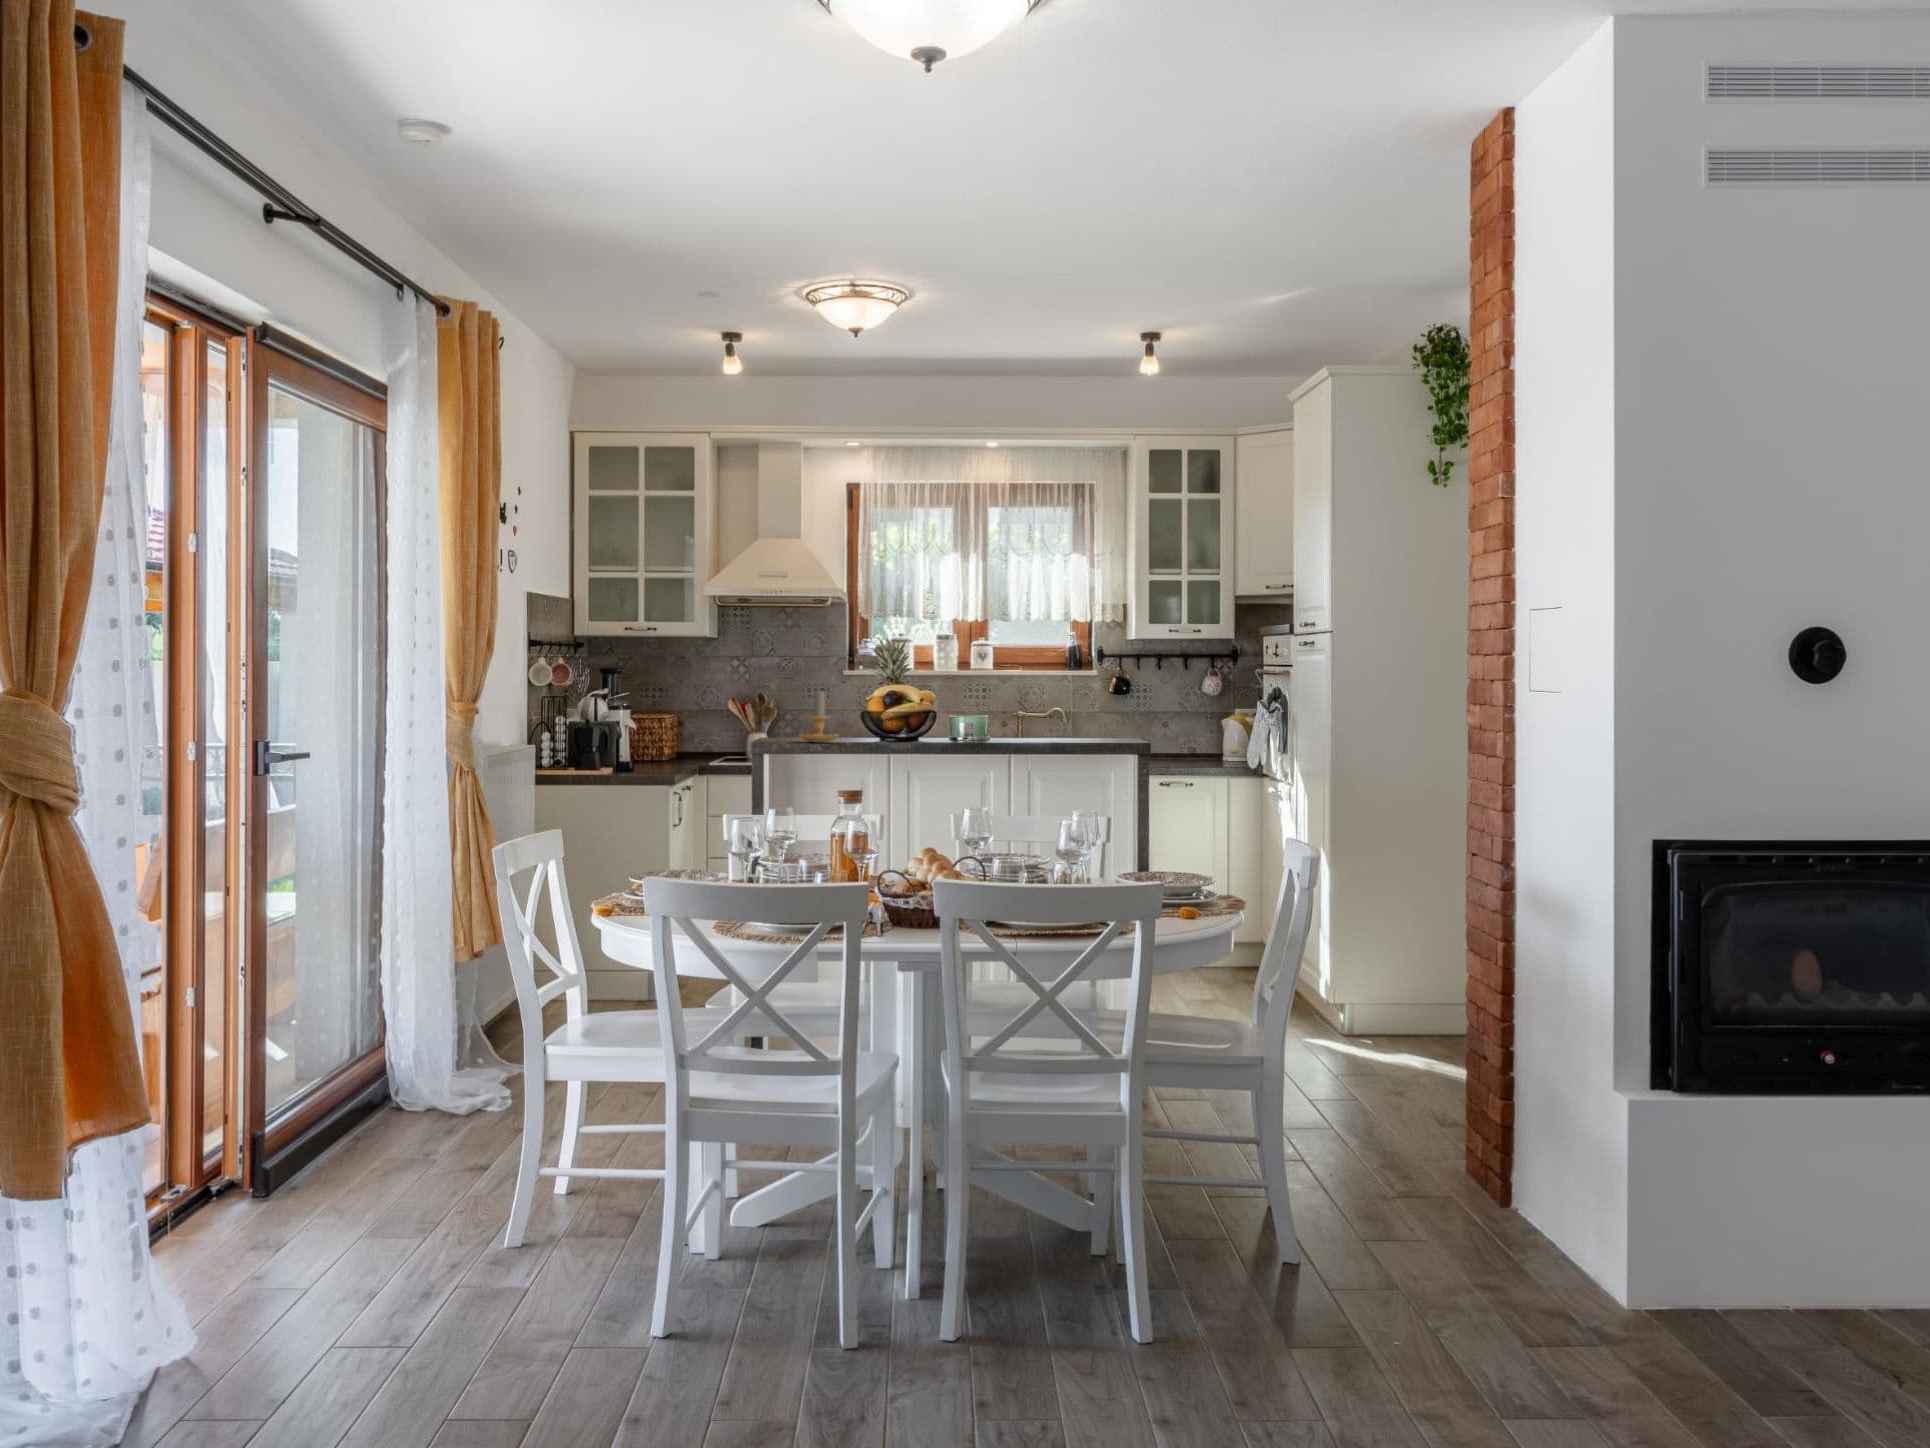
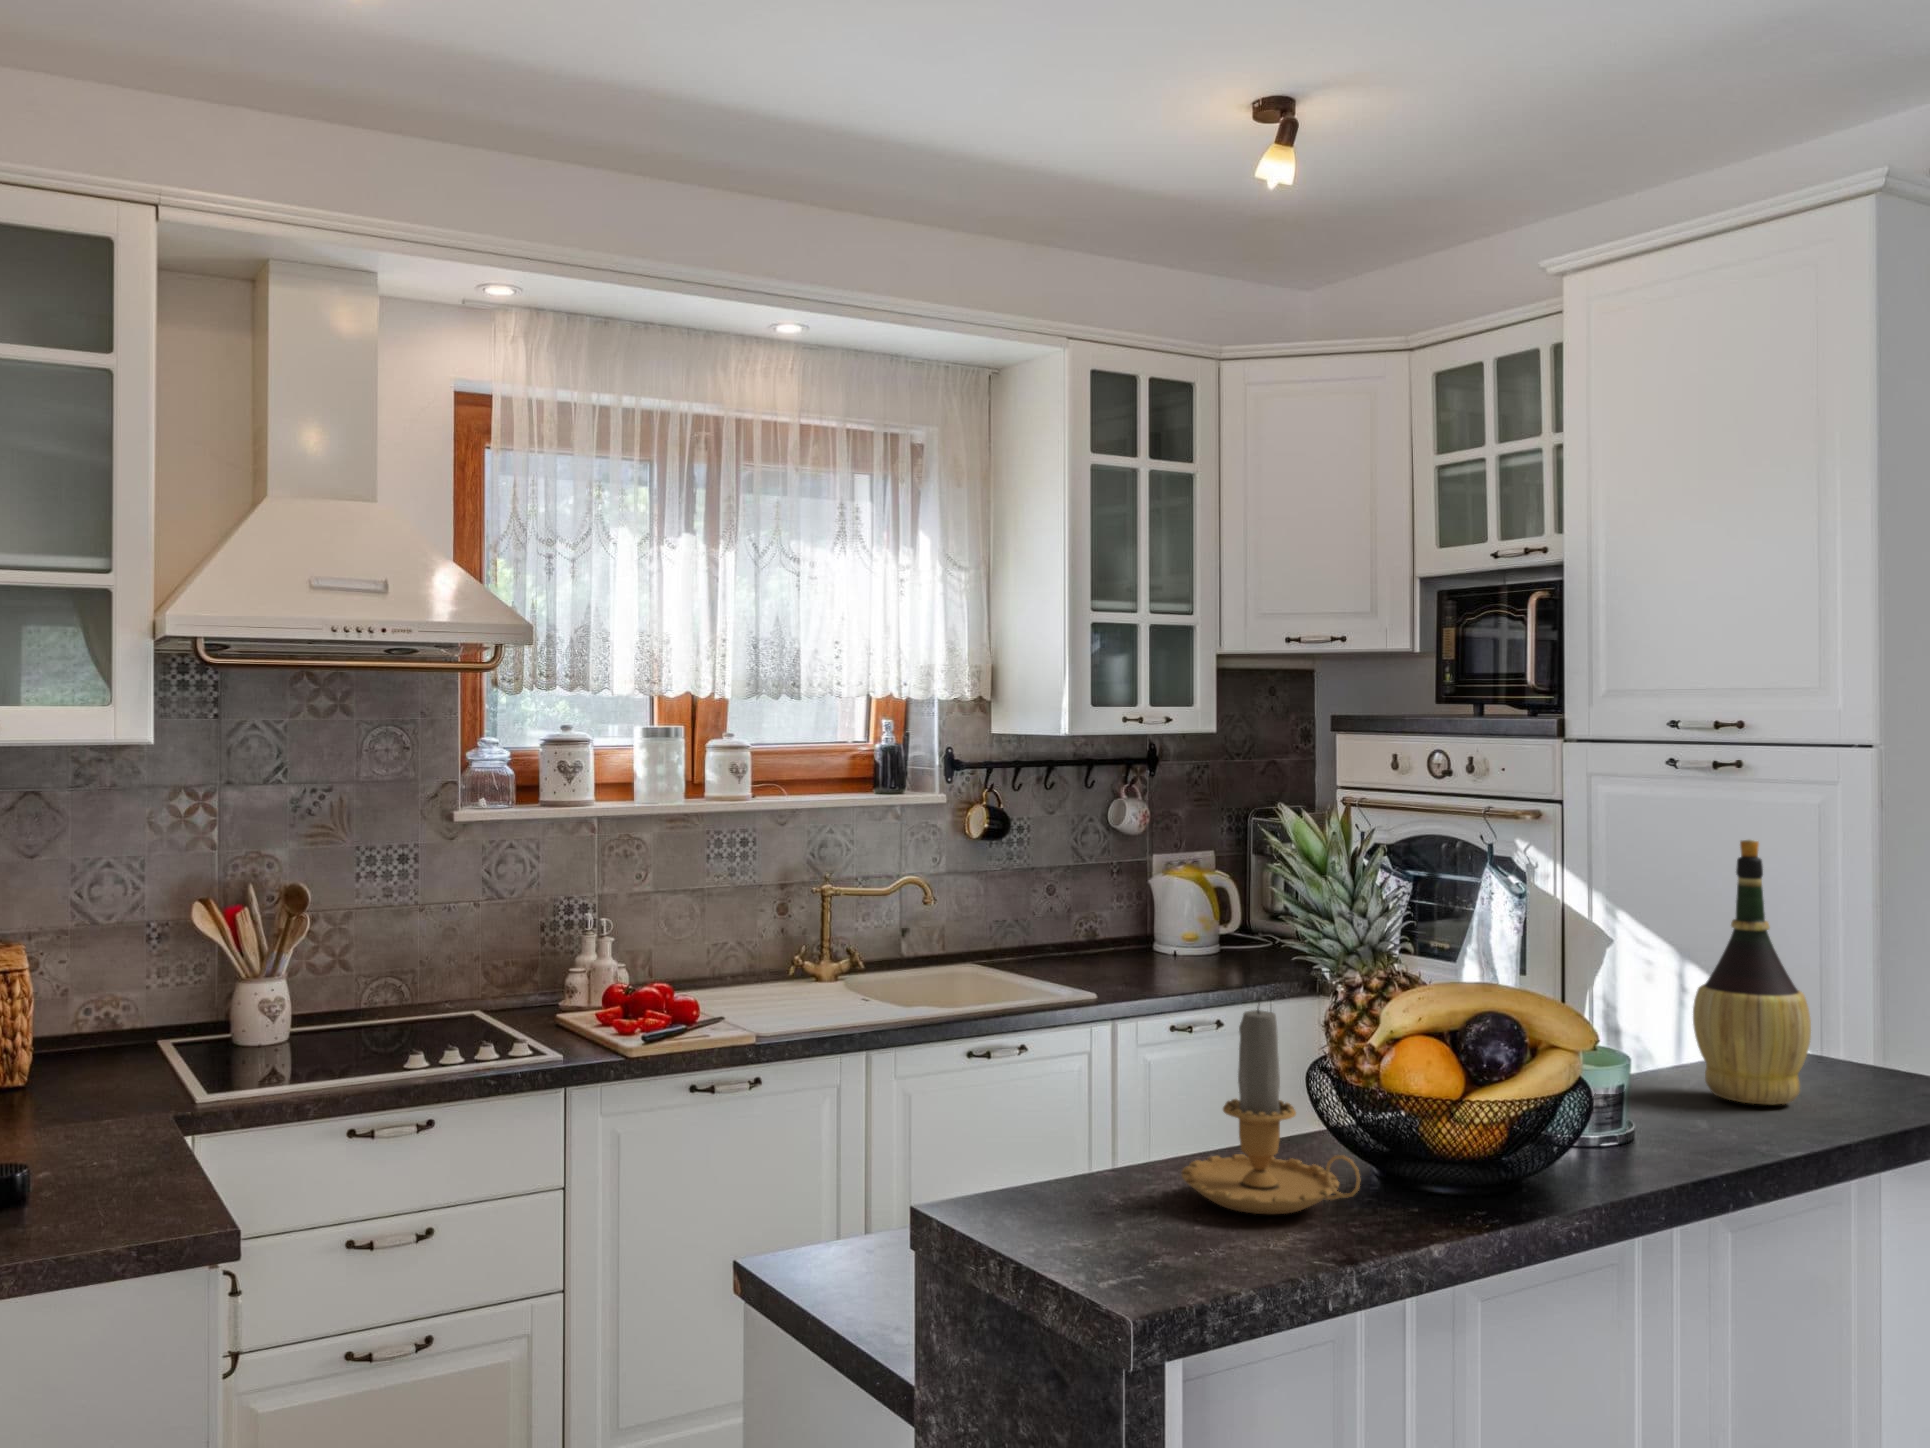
wine bottle: none [1036,656,1072,747] -> present [1693,840,1811,1104]

